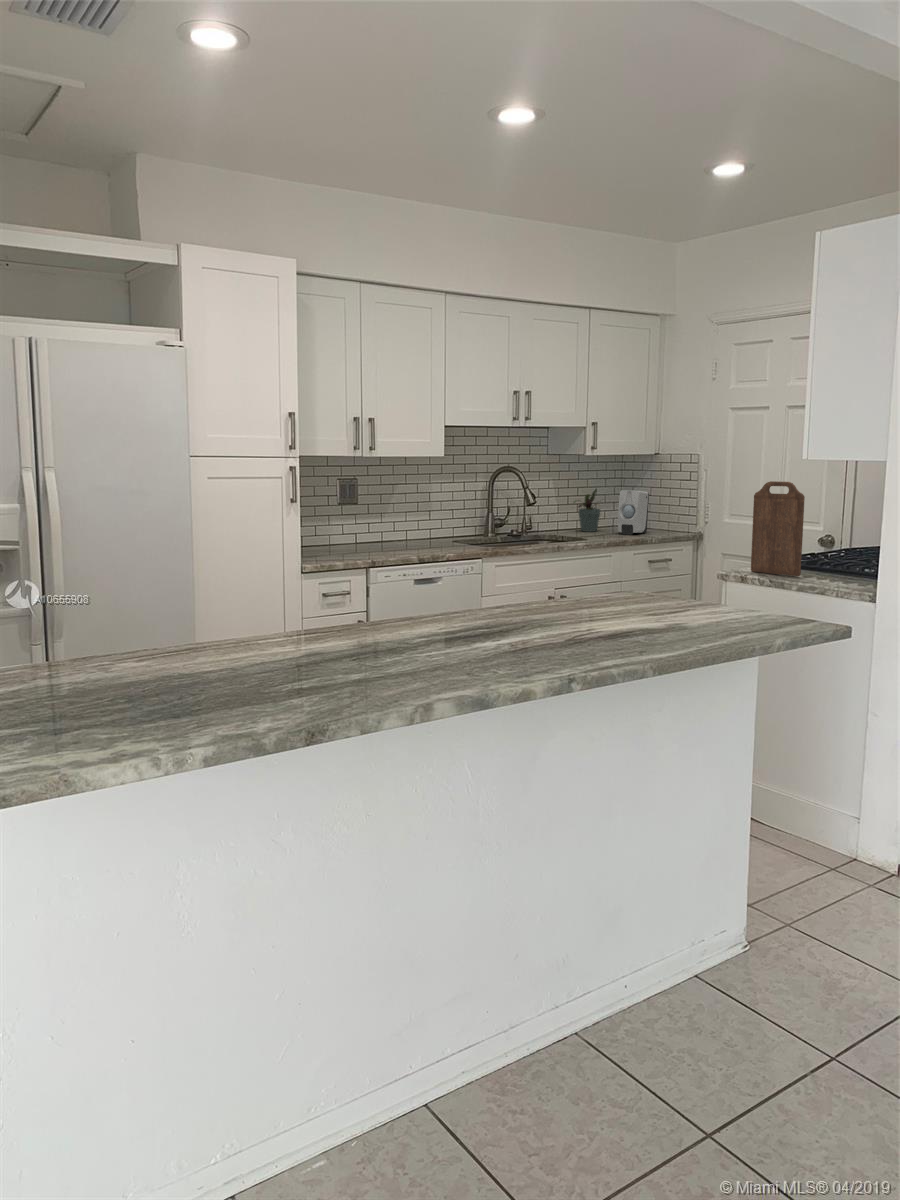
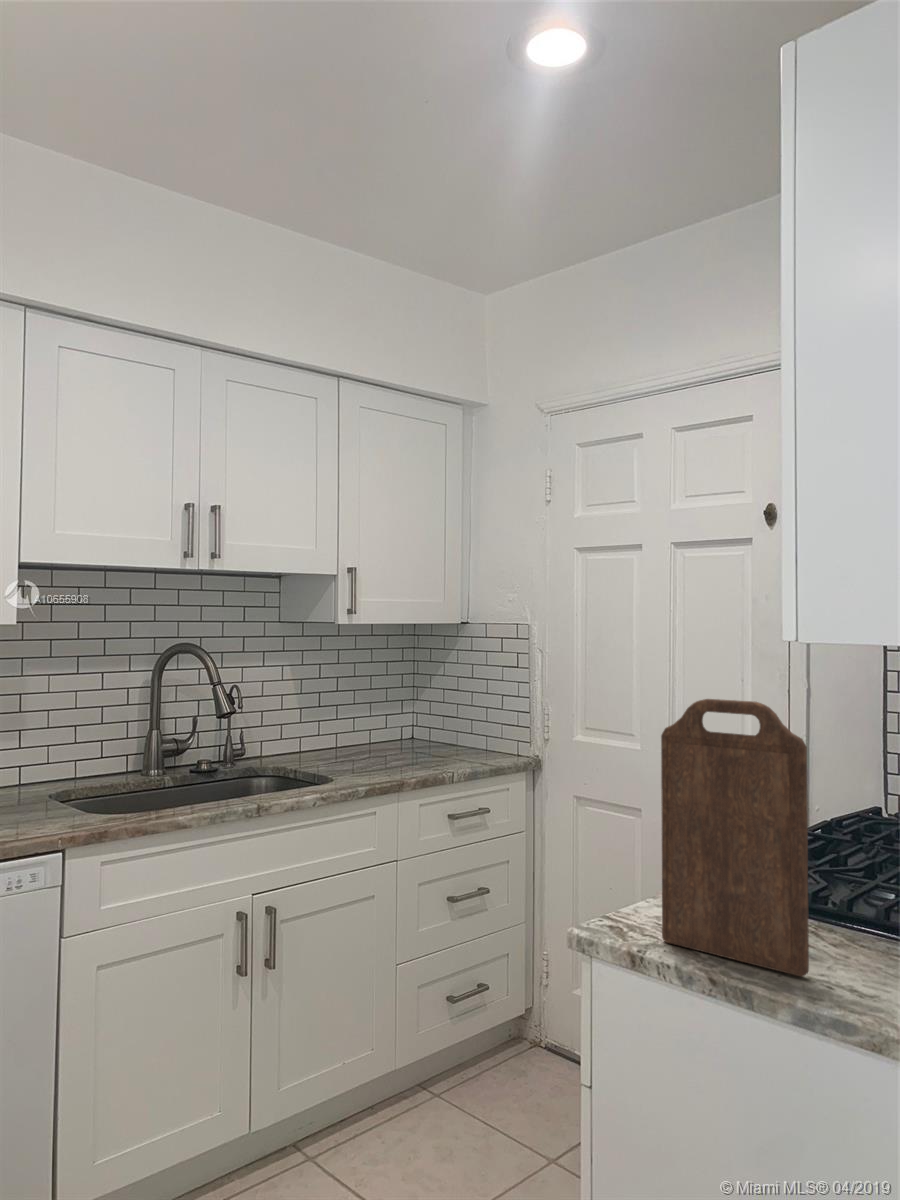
potted plant: present [574,489,600,532] -> none [324,681,380,755]
soap dispenser: present [618,490,649,535] -> none [395,685,449,764]

